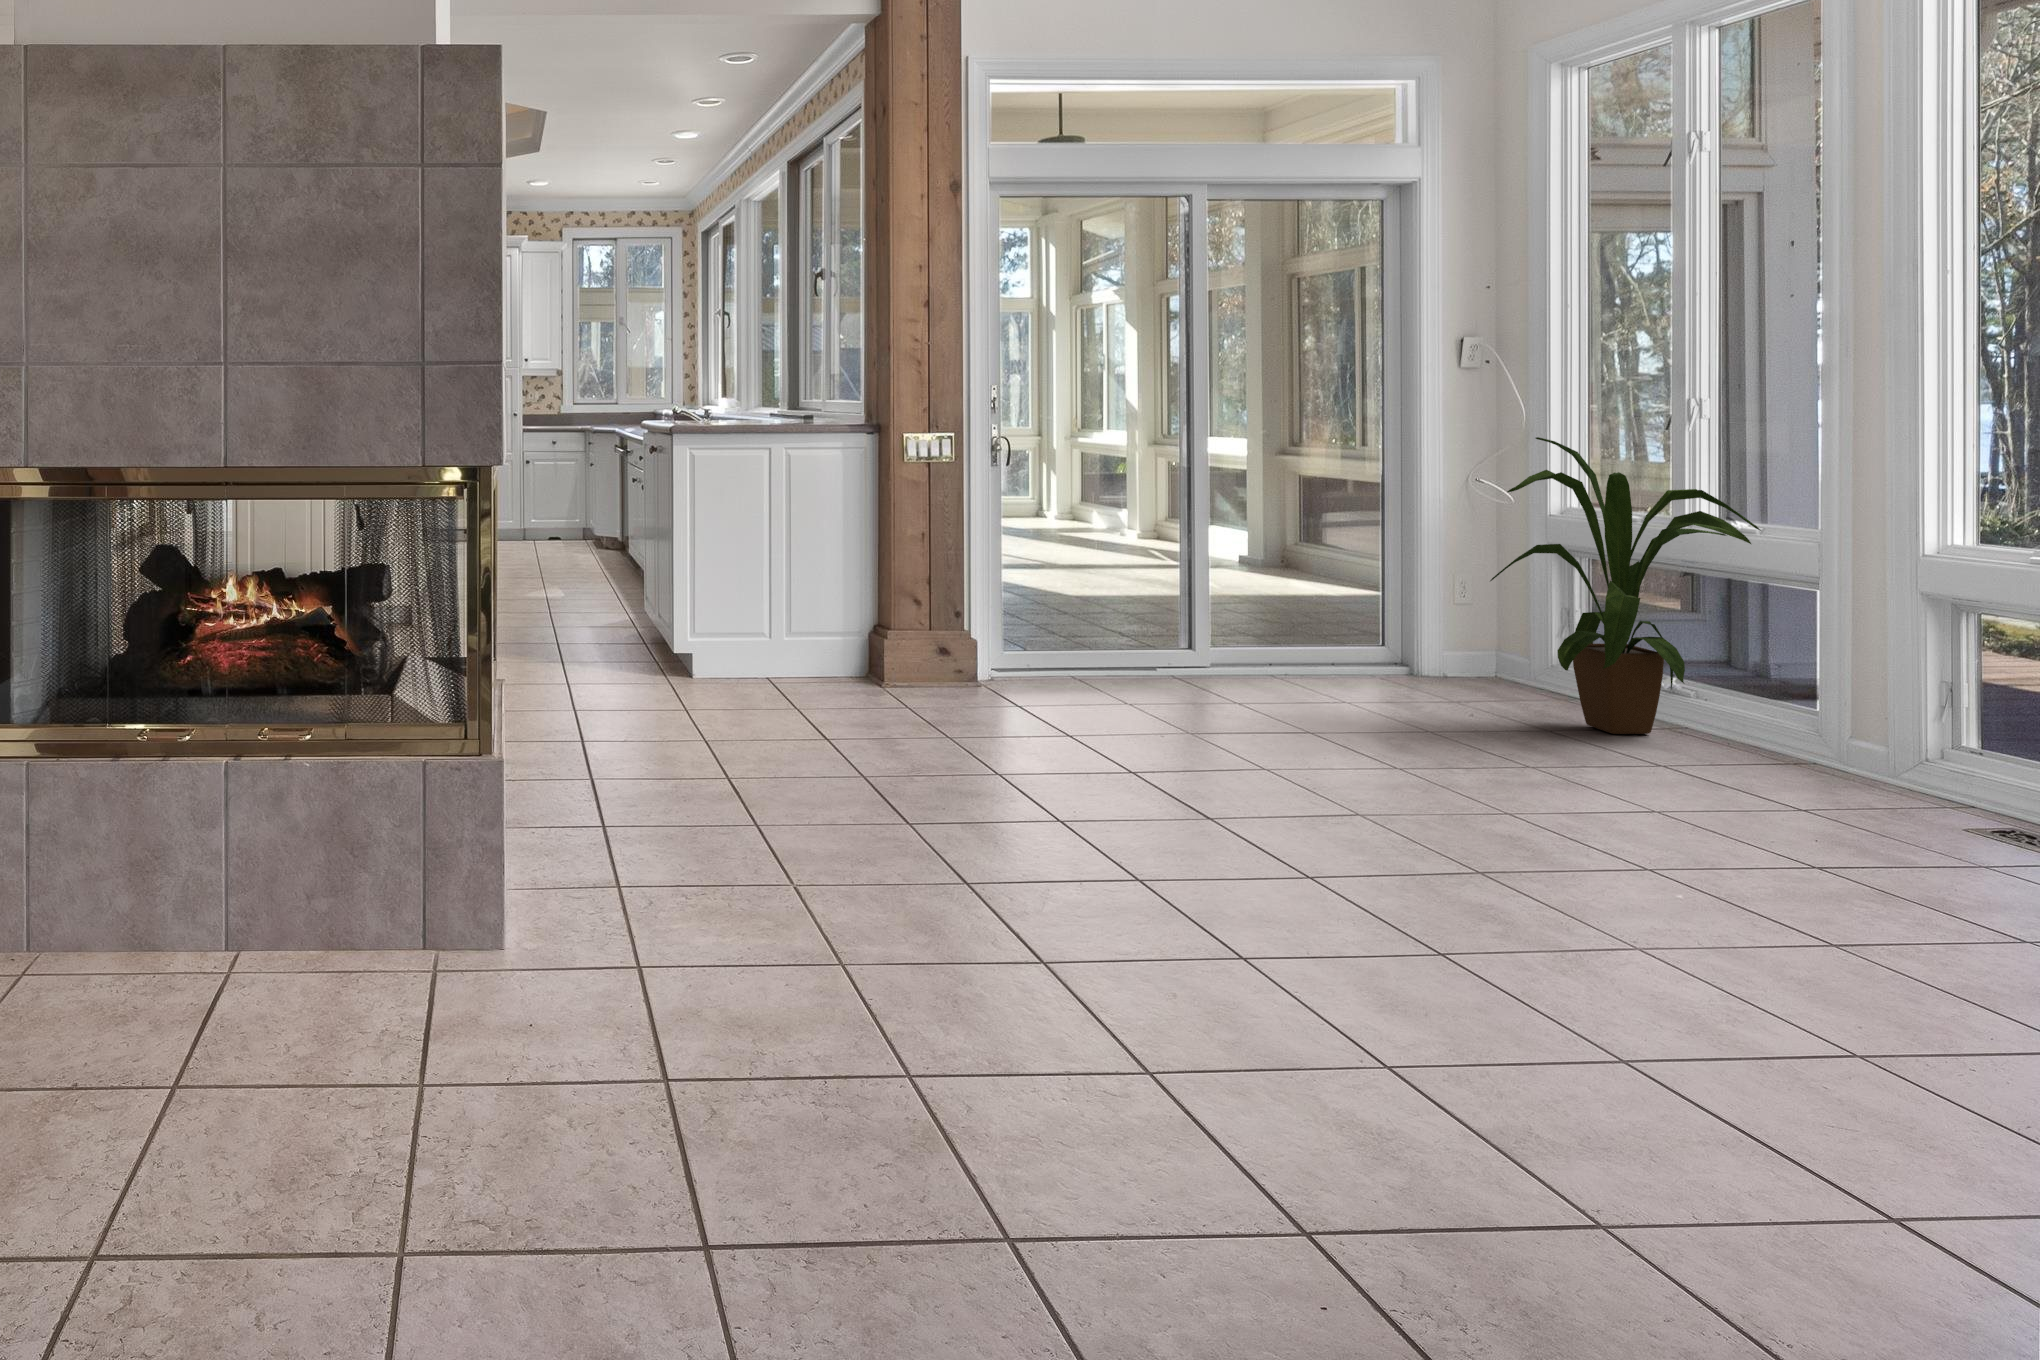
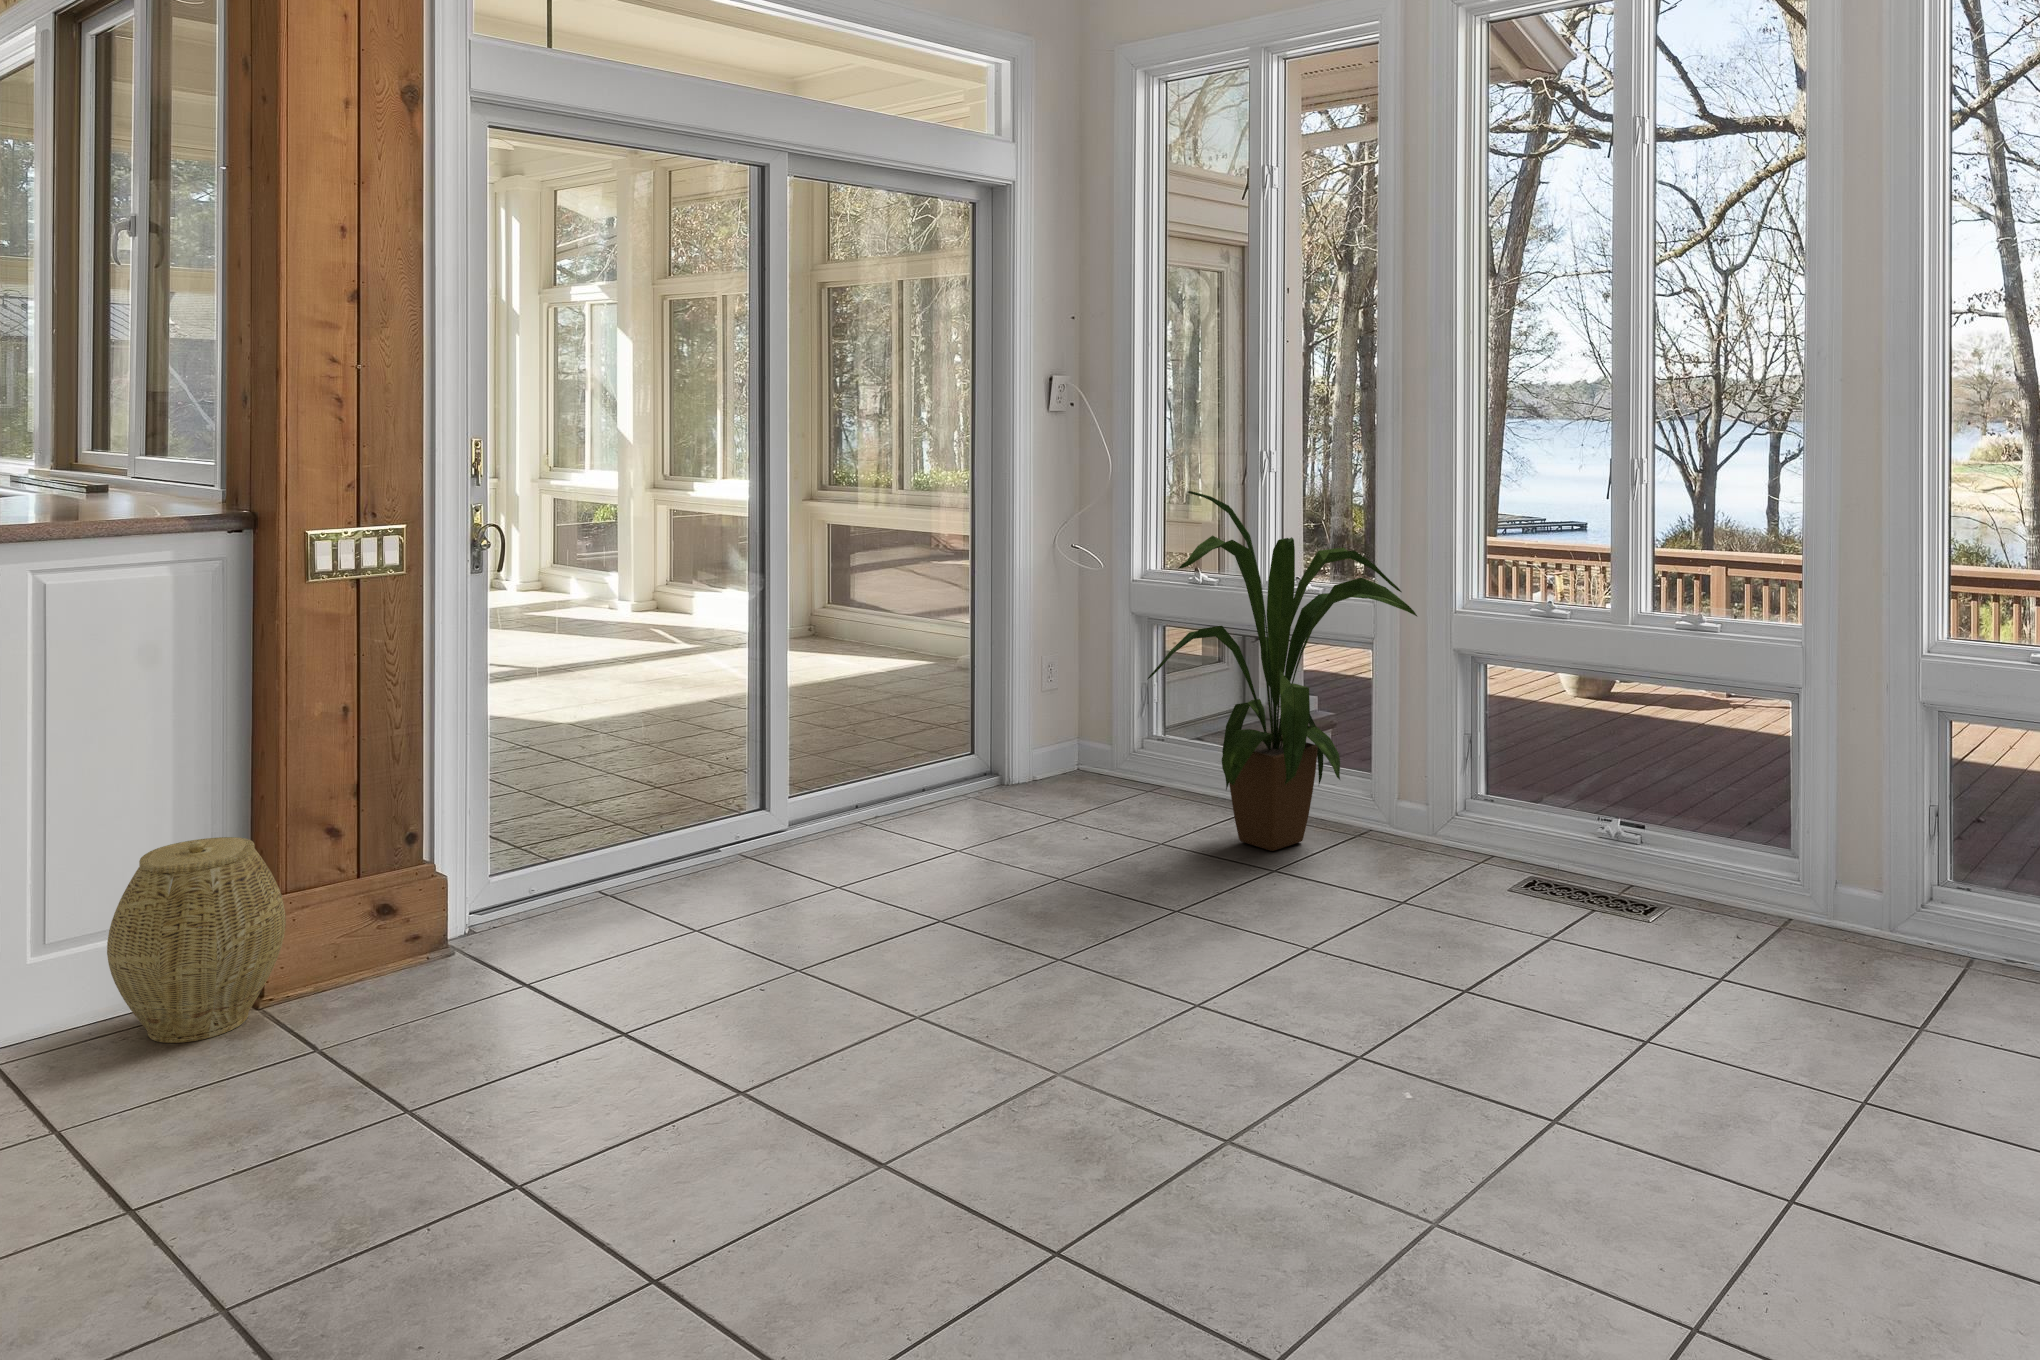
woven basket: none [814,591,894,693] -> present [107,837,286,1043]

